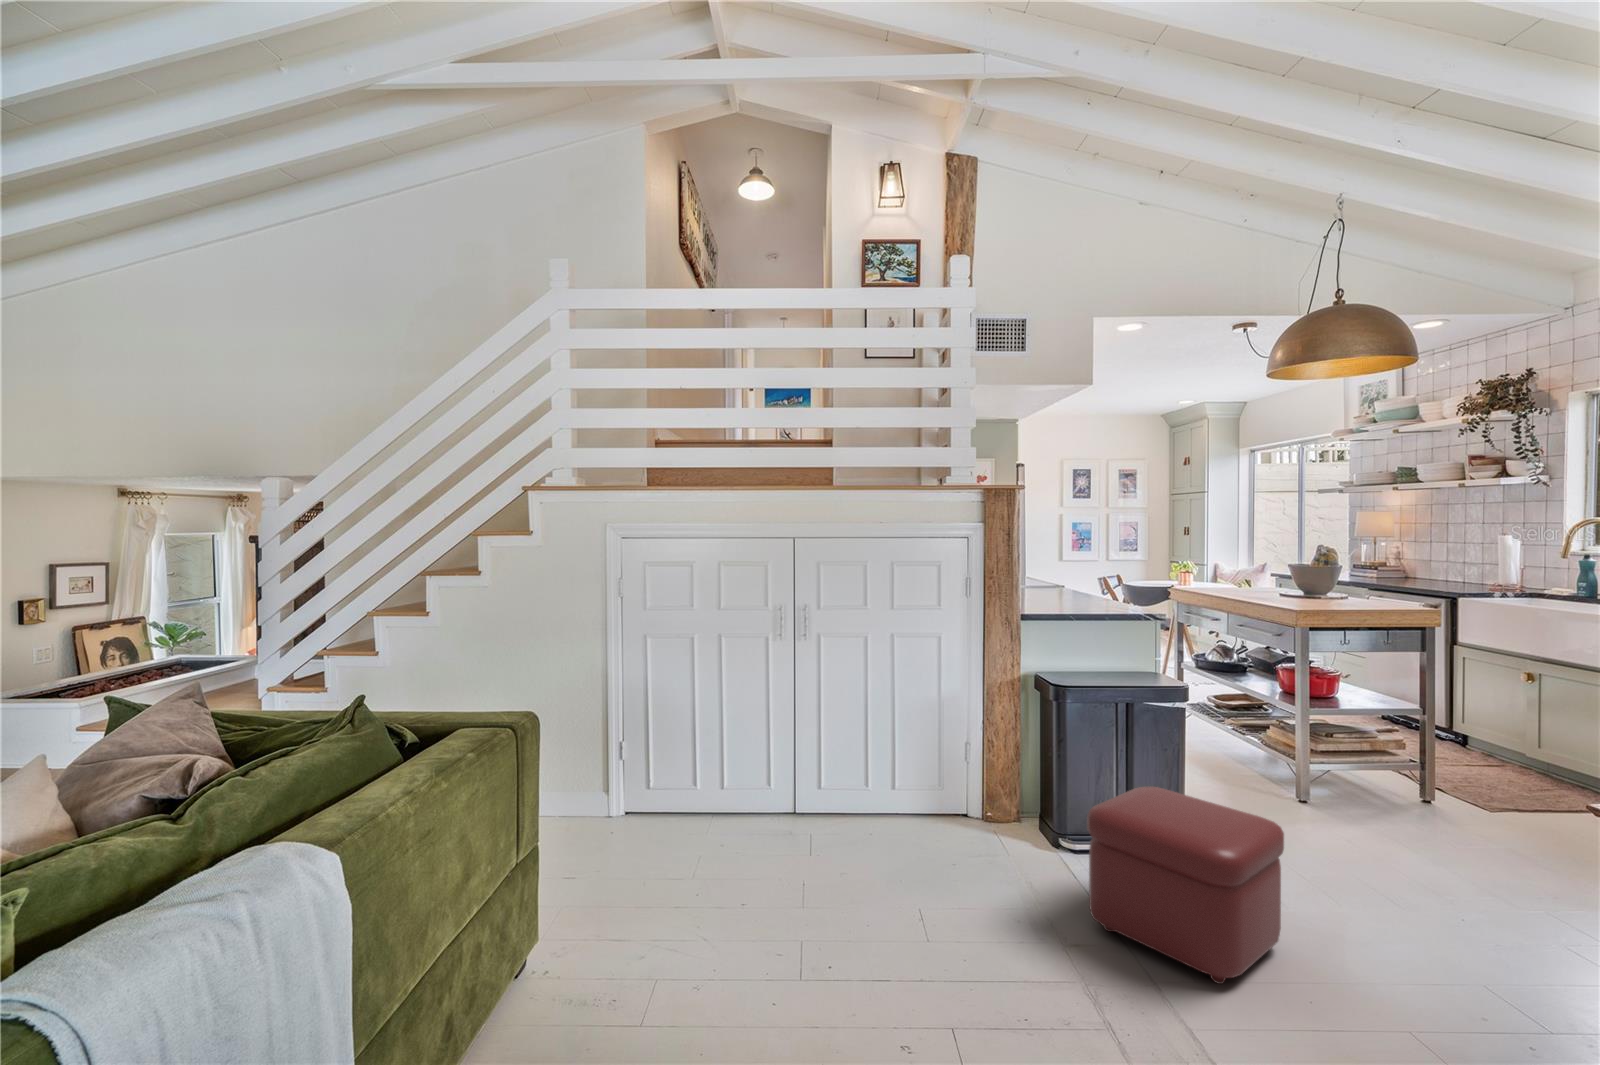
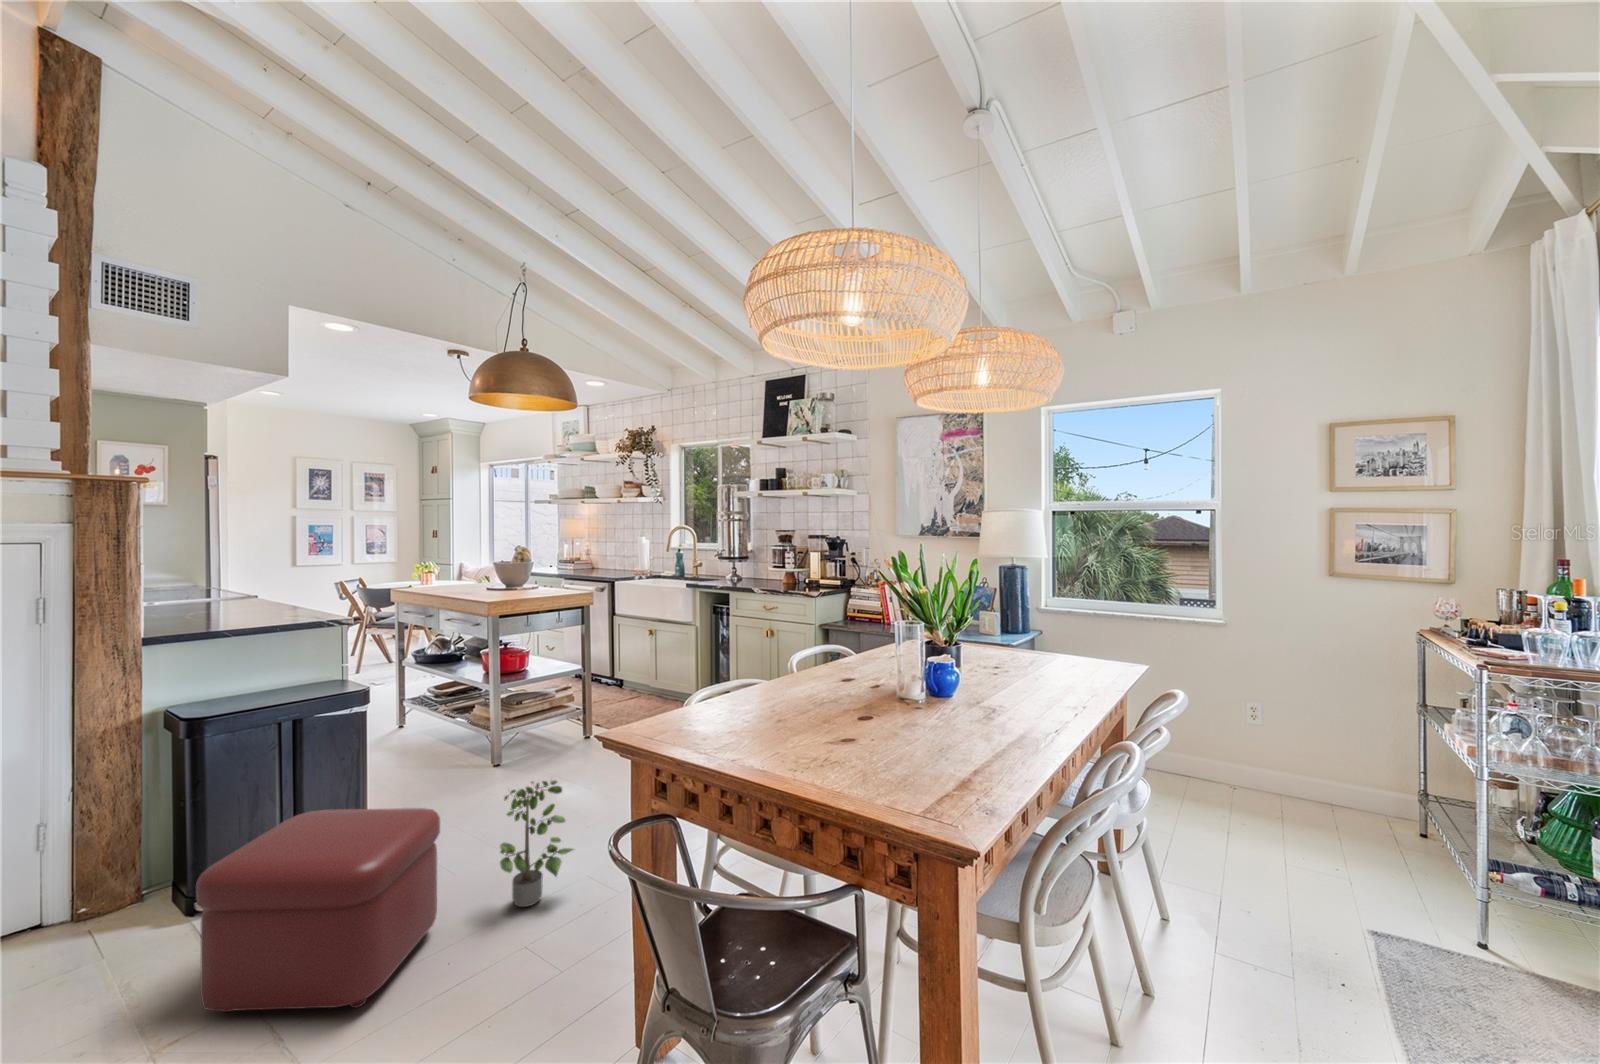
potted plant: none [1350,827,1462,975] -> present [500,780,573,907]

